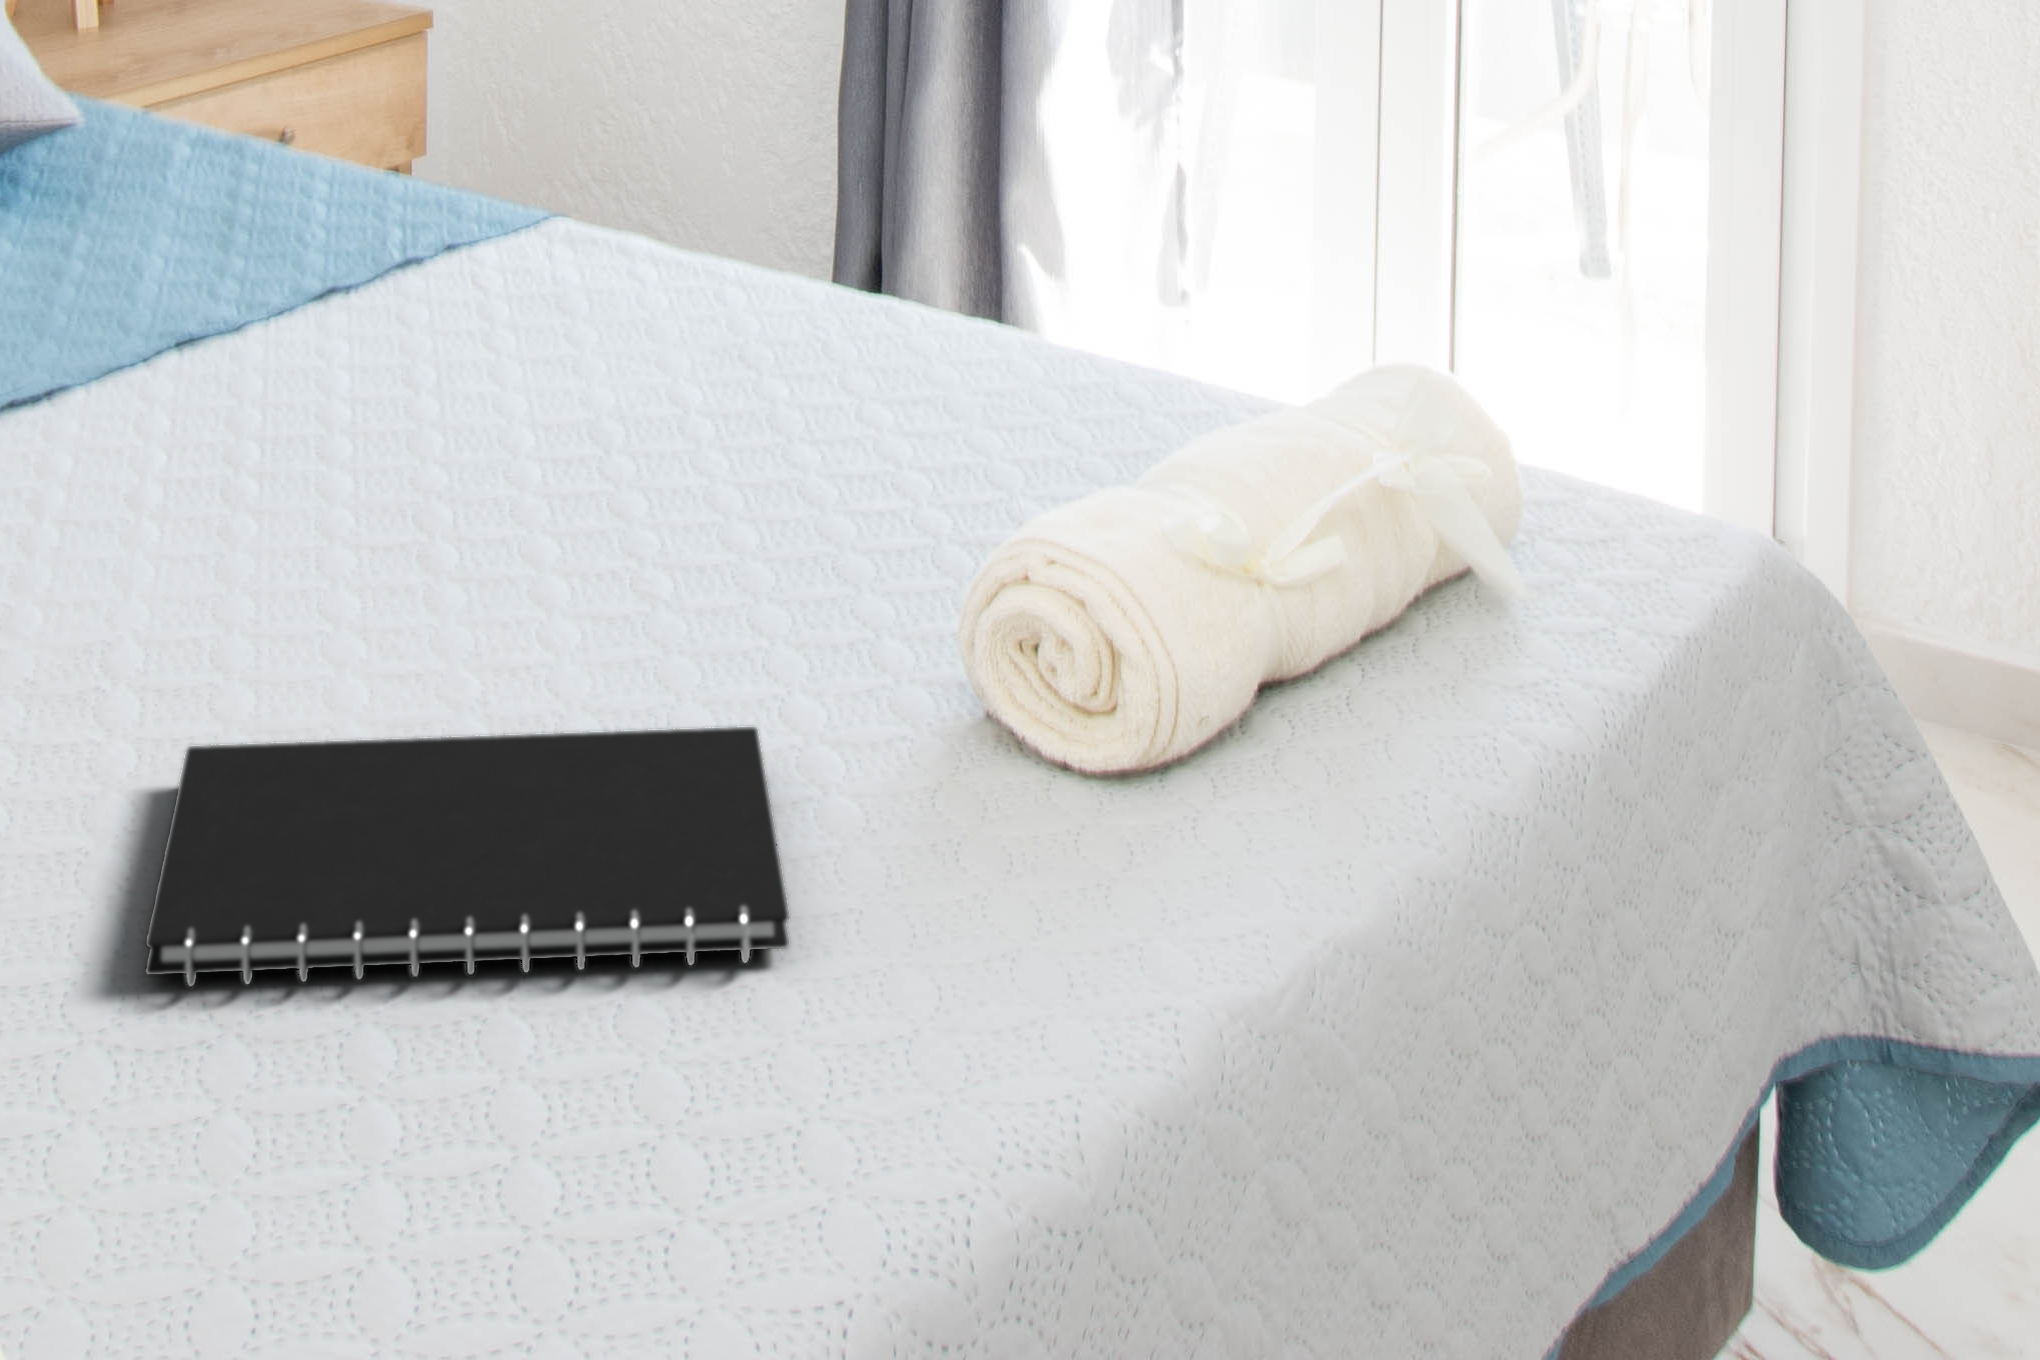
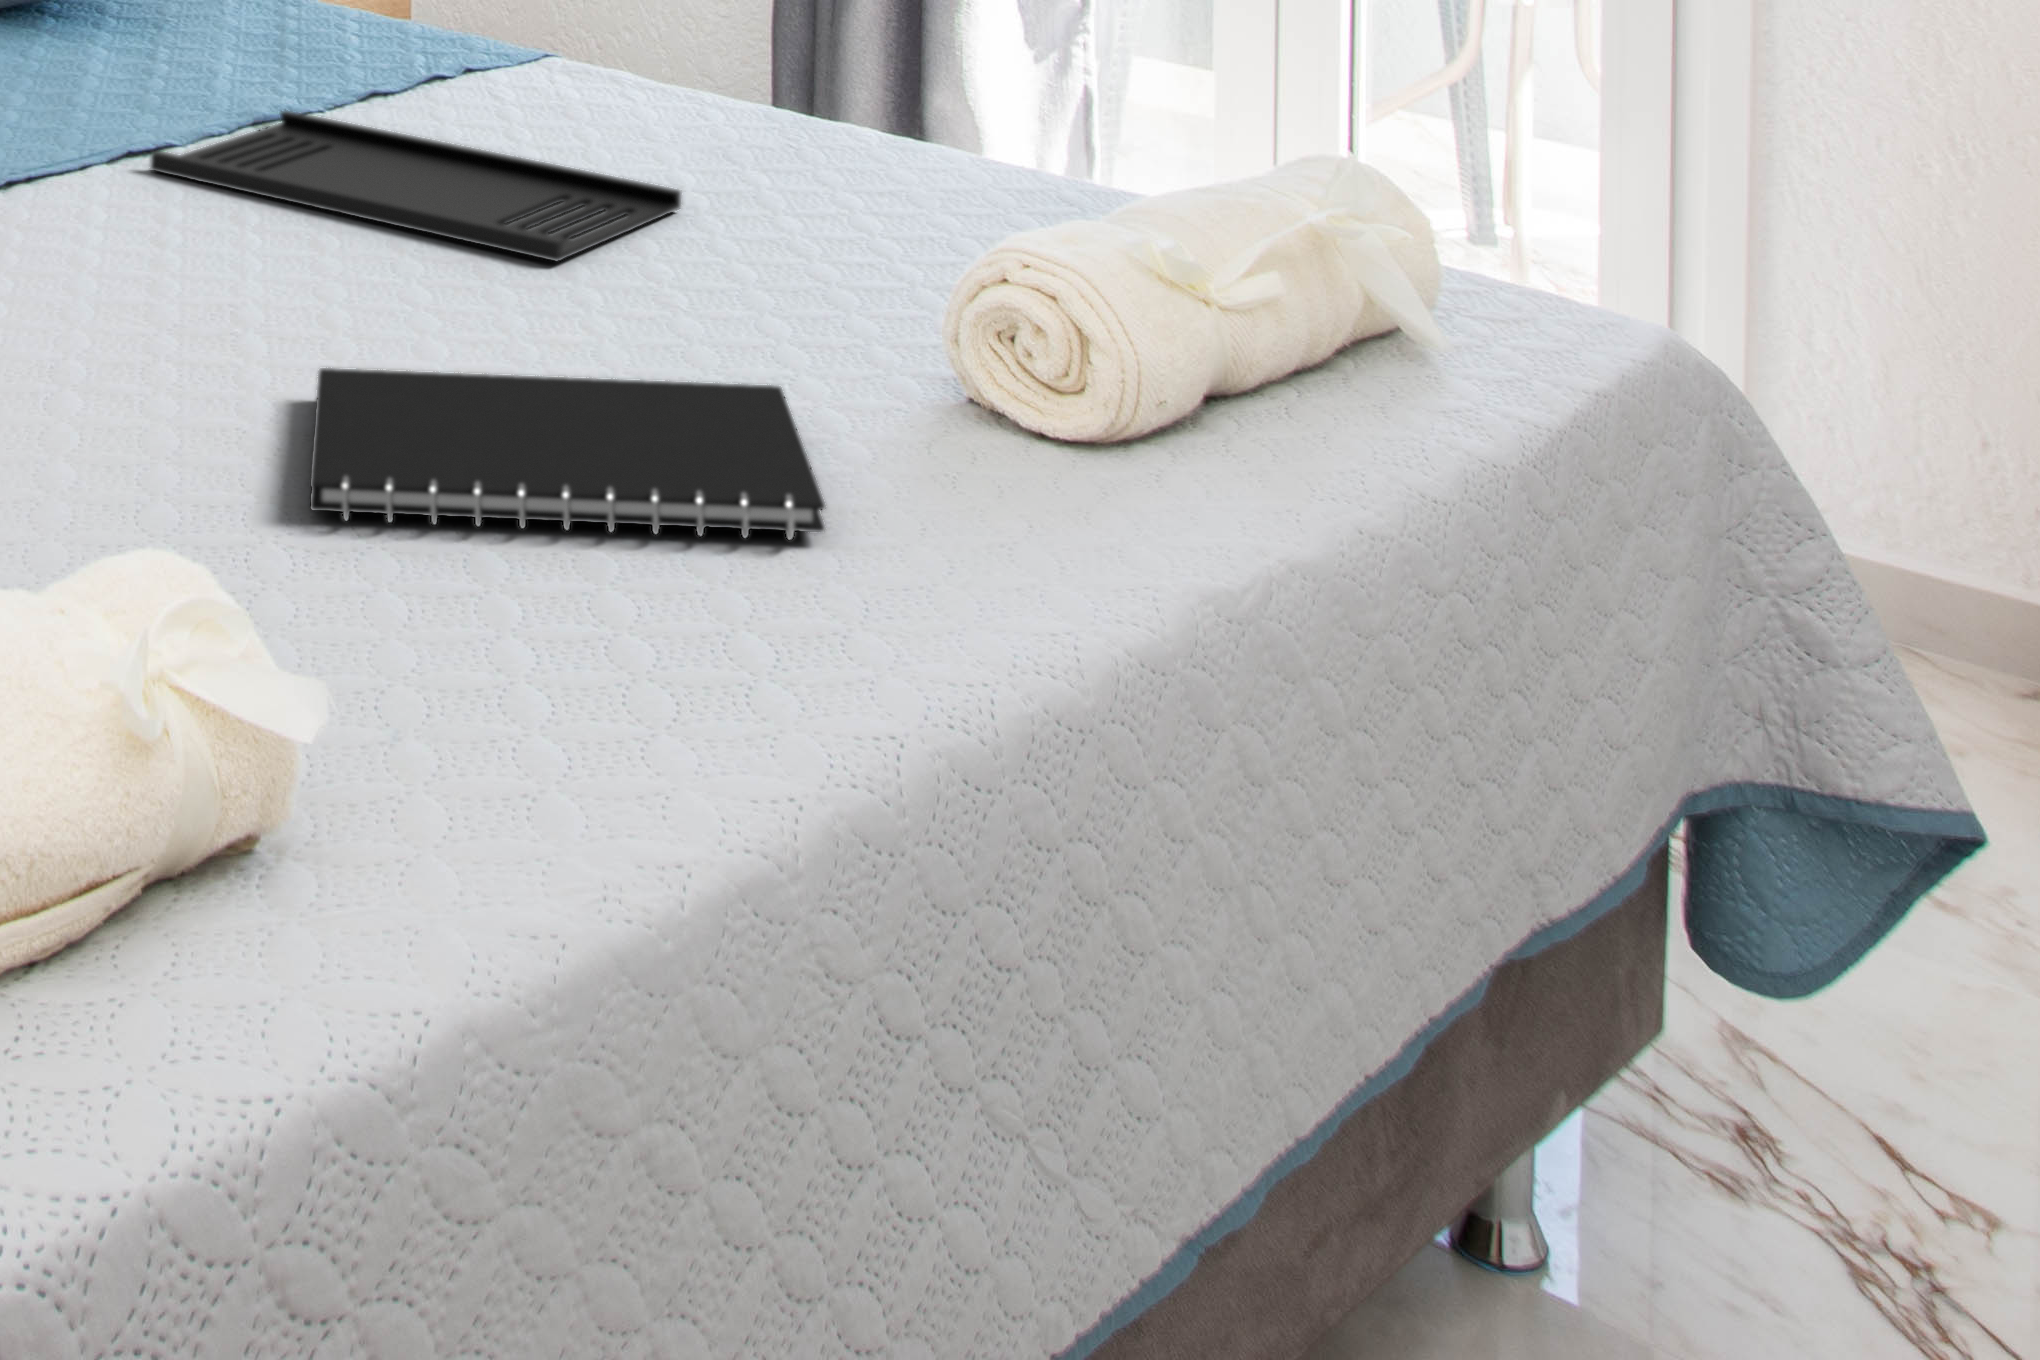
tray: none [28,334,674,543] -> present [151,110,681,261]

